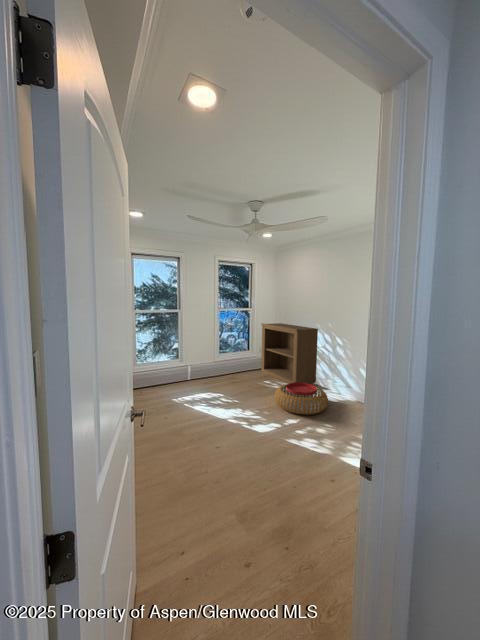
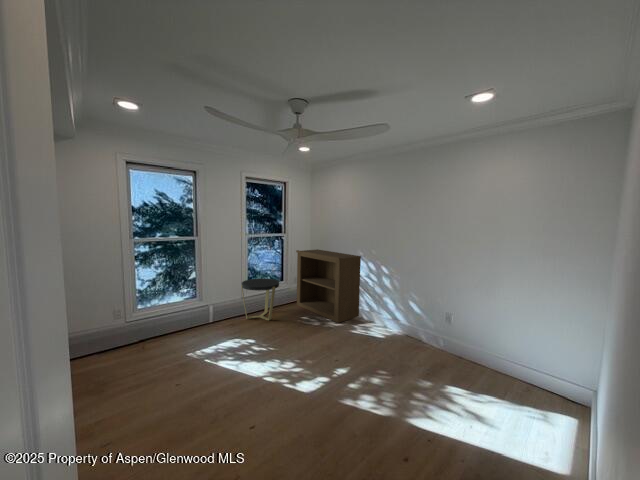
side table: none [214,346,245,381] -> present [241,278,279,320]
pouf: present [275,382,328,415] -> none [318,320,379,360]

